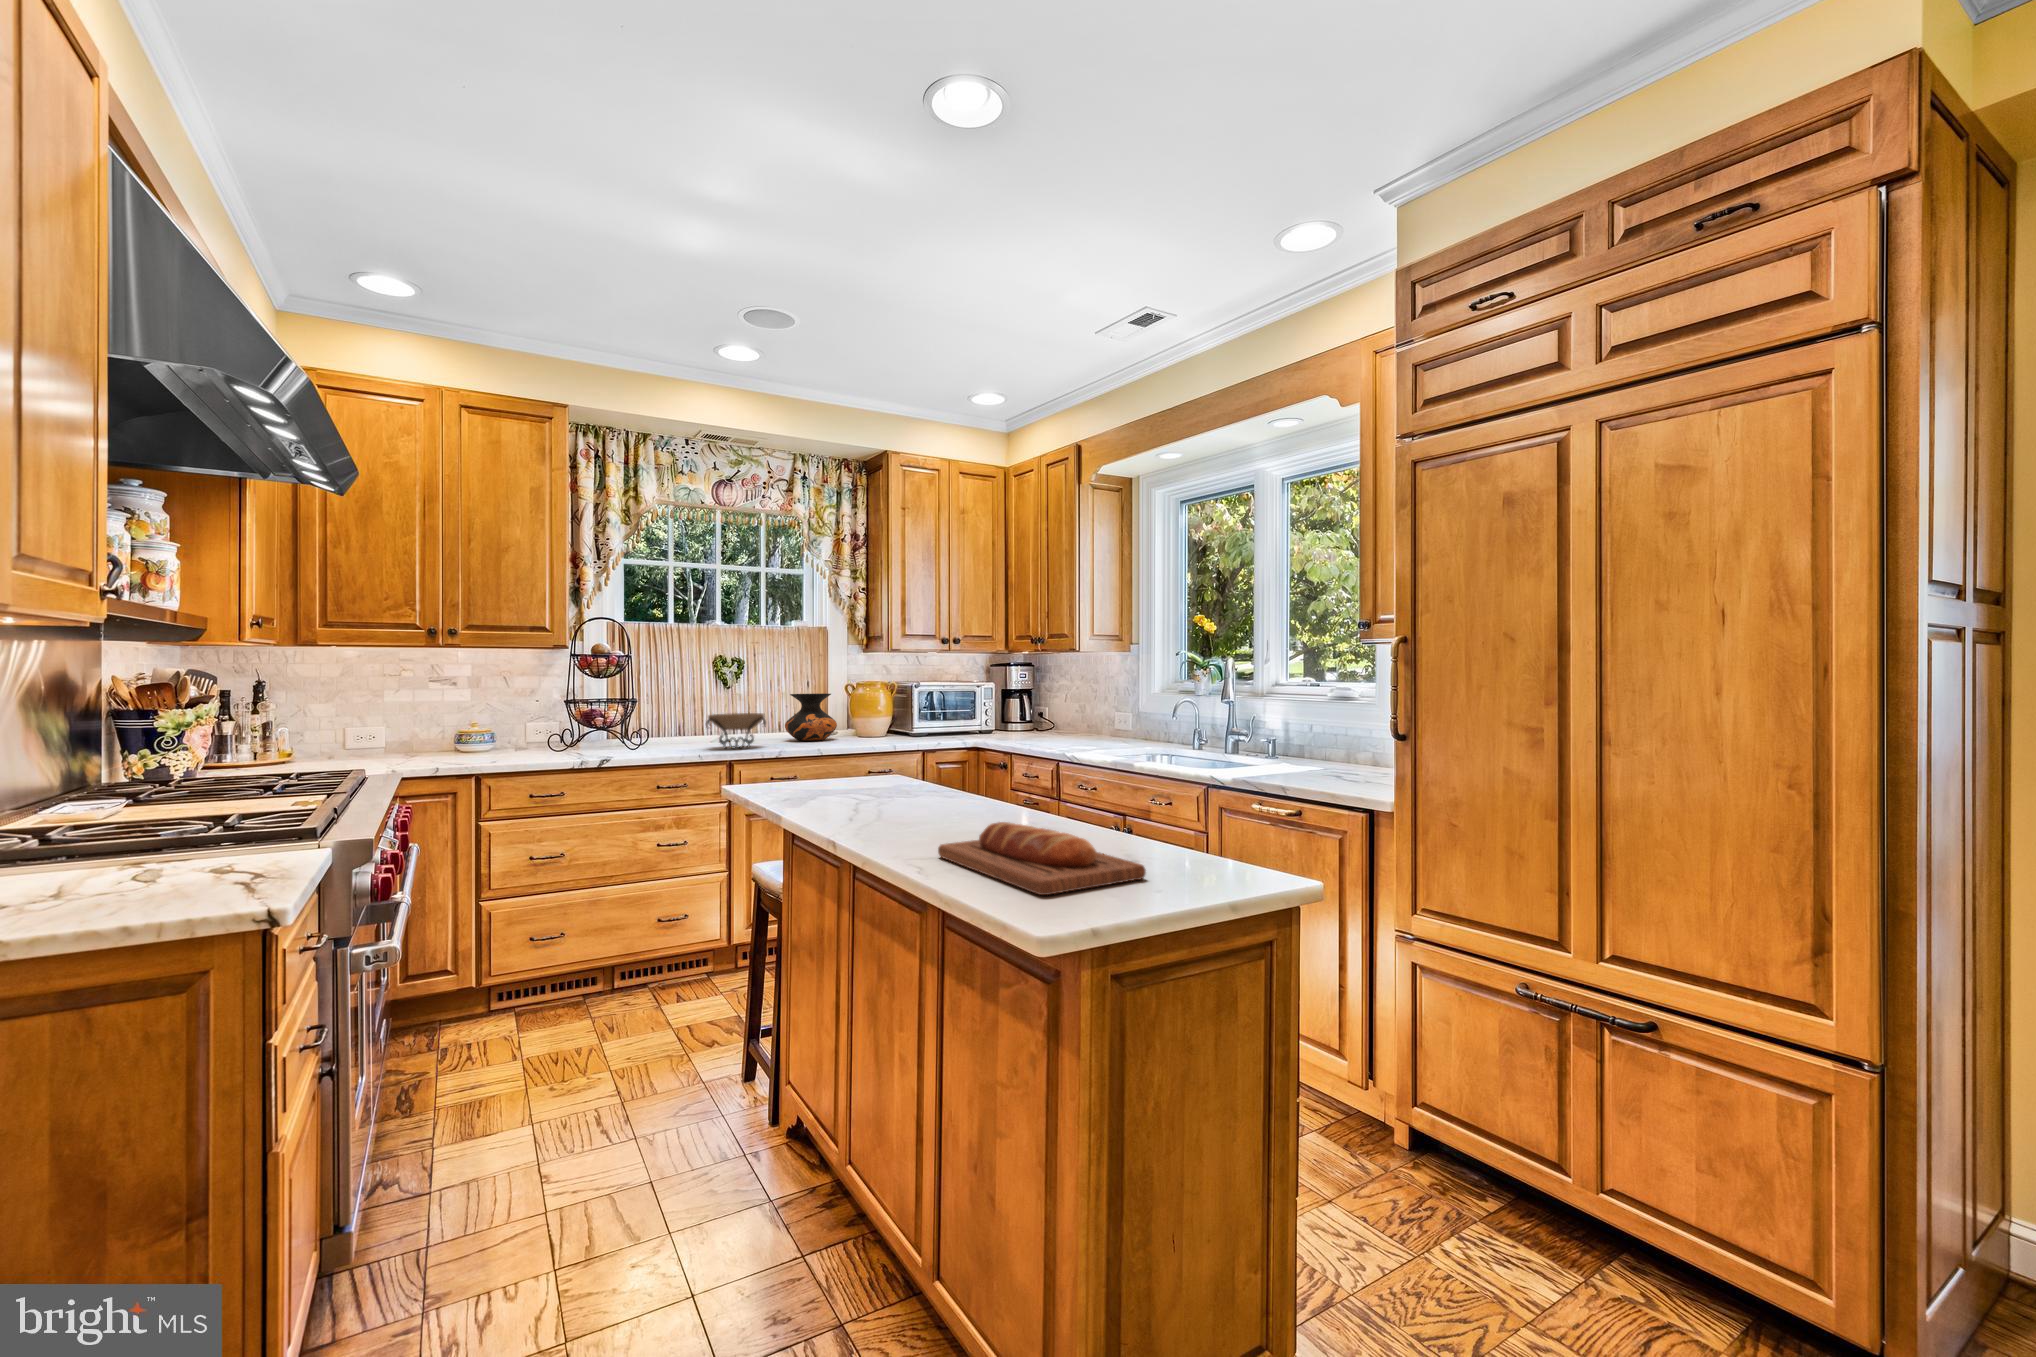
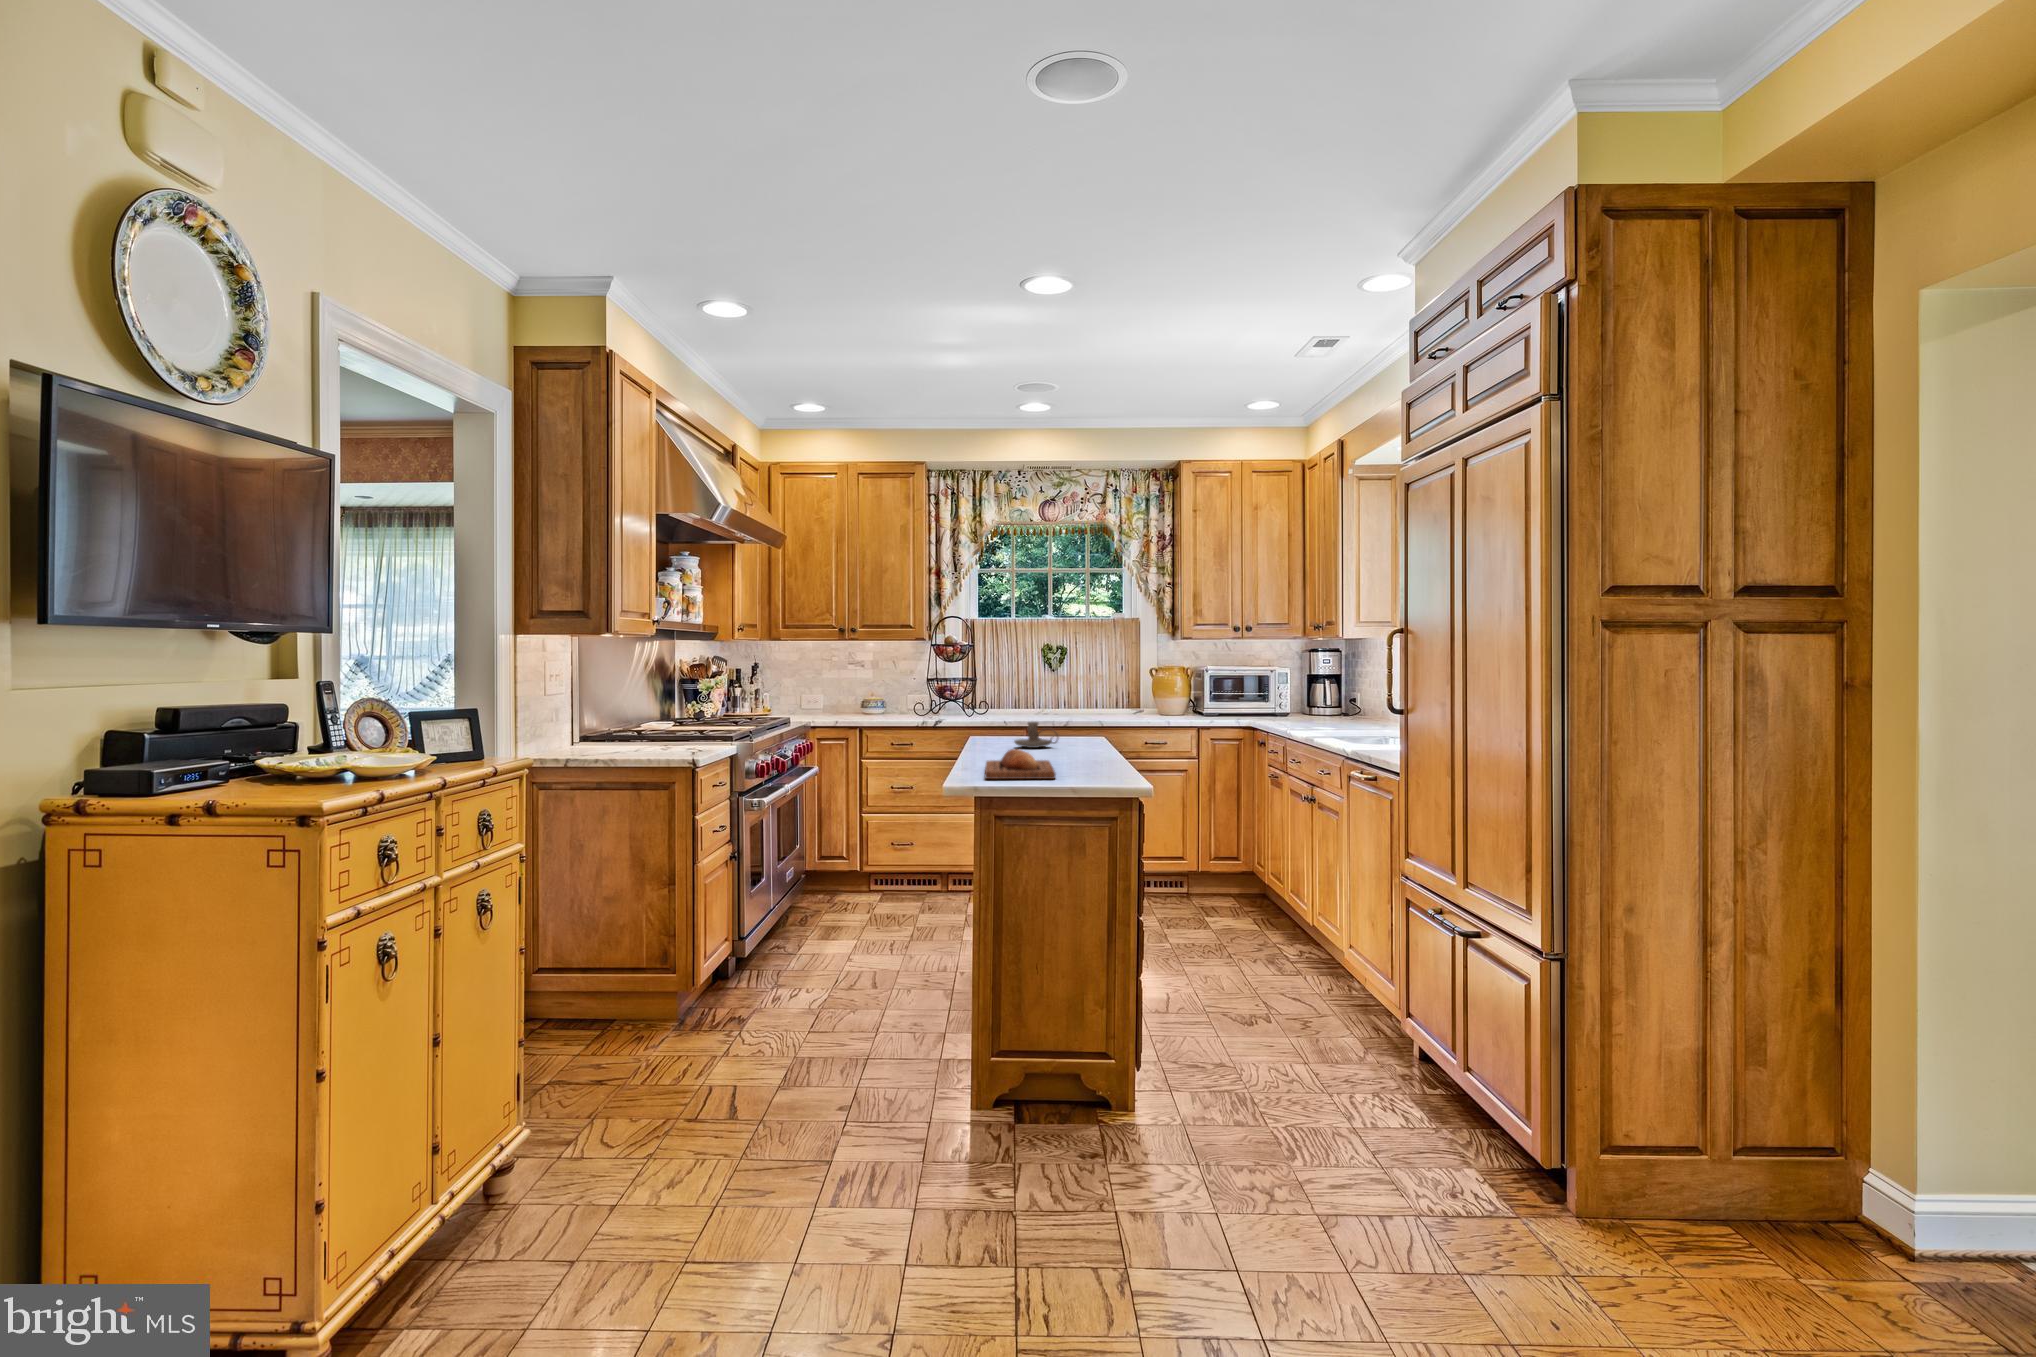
vase: present [785,693,837,741] -> none [1090,677,1133,716]
decorative bowl: present [706,713,766,748] -> none [1014,691,1067,719]
candle holder: none [844,762,914,801] -> present [1014,722,1058,748]

